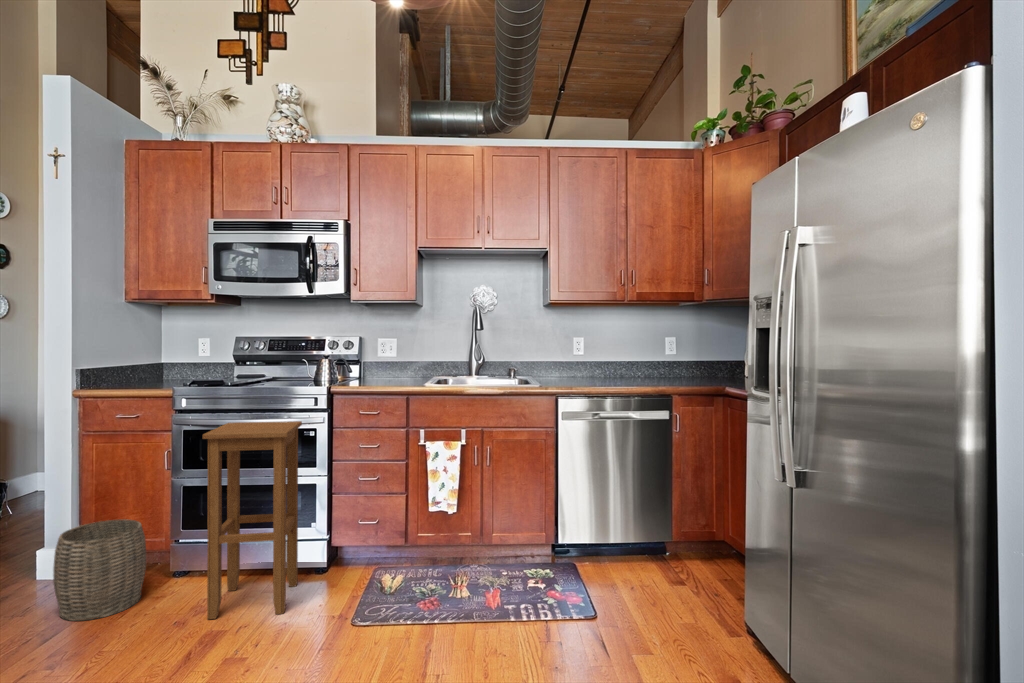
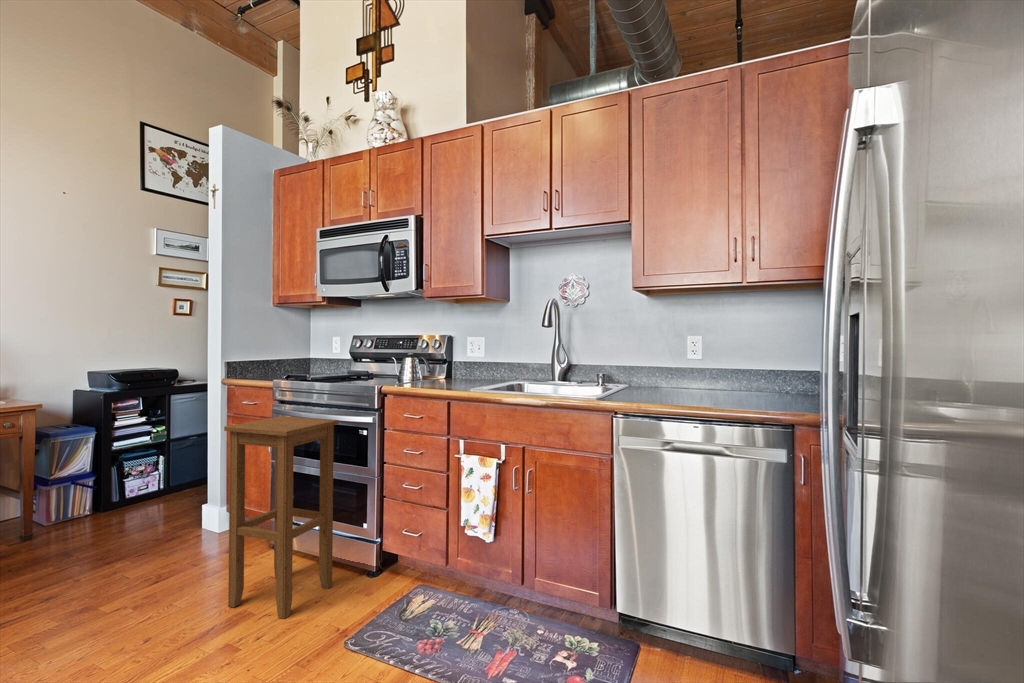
woven basket: present [53,519,146,621] -> none [150,494,227,581]

